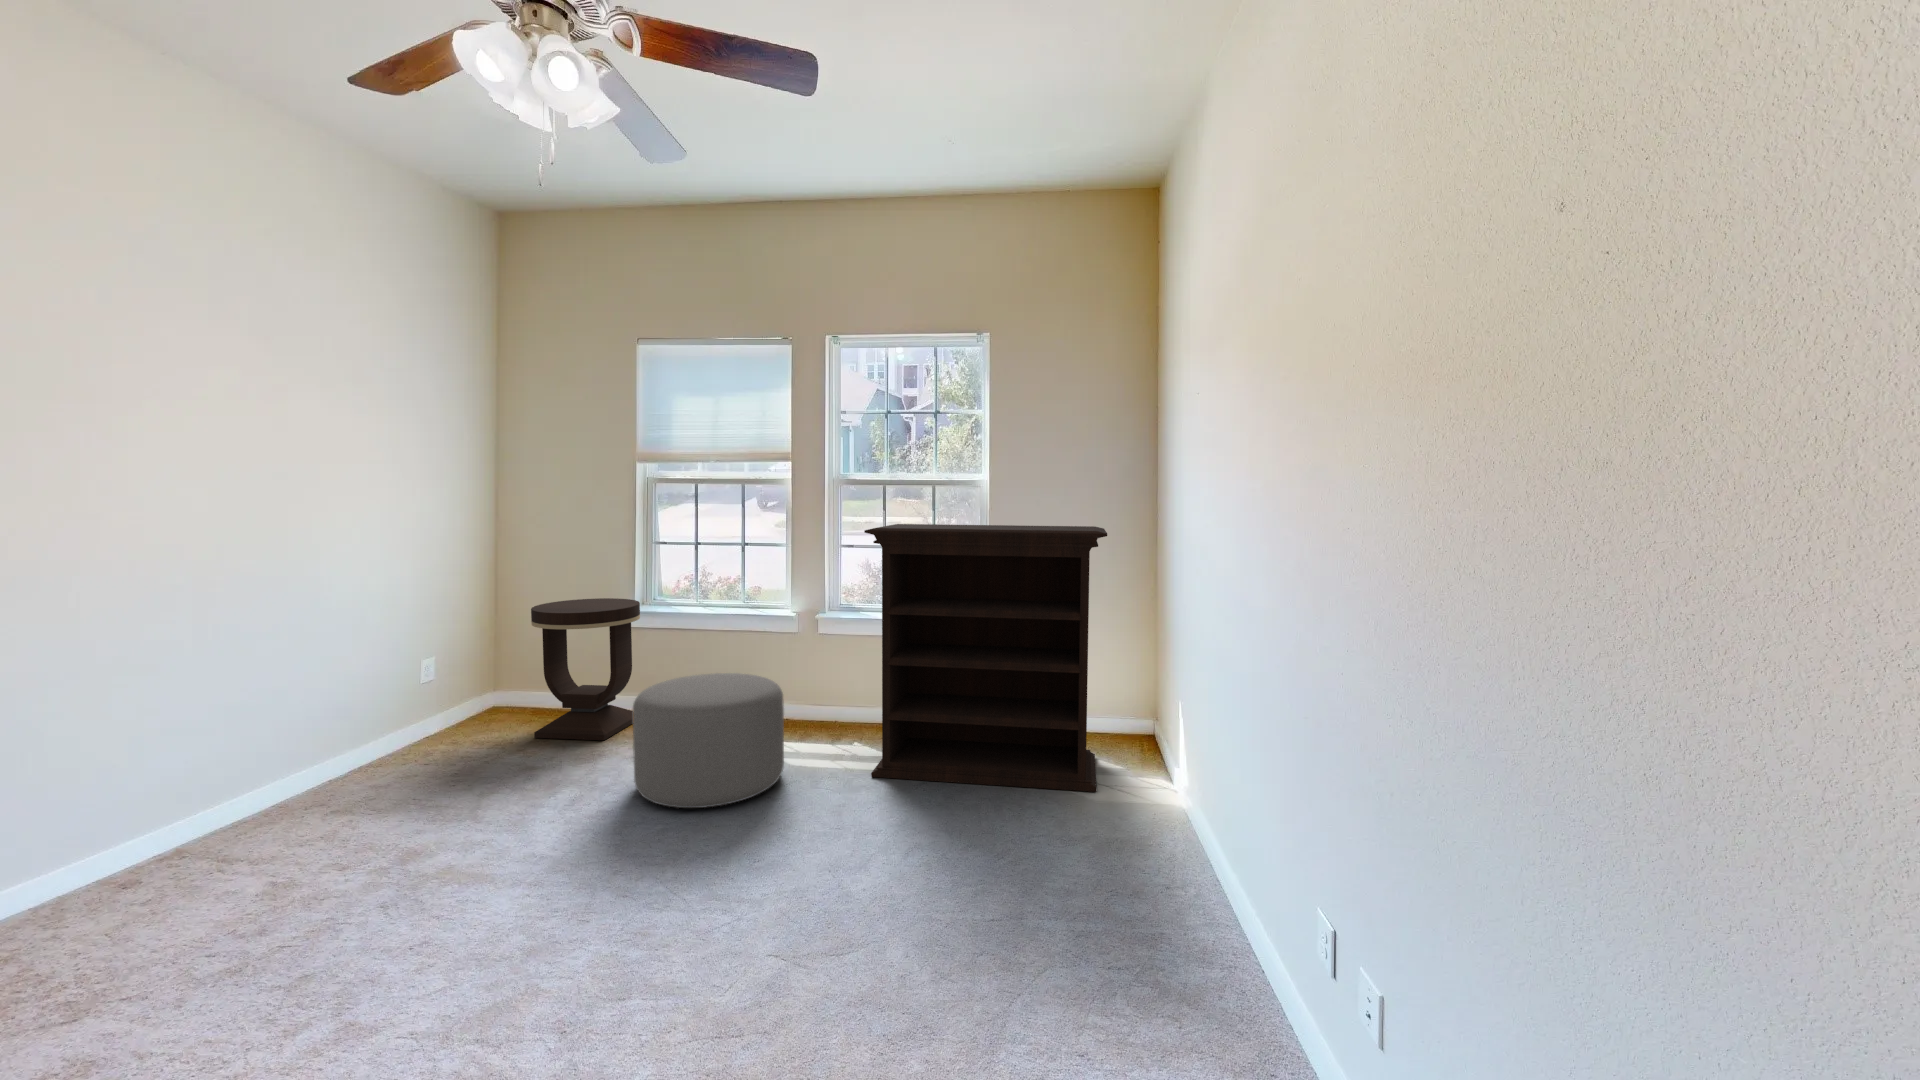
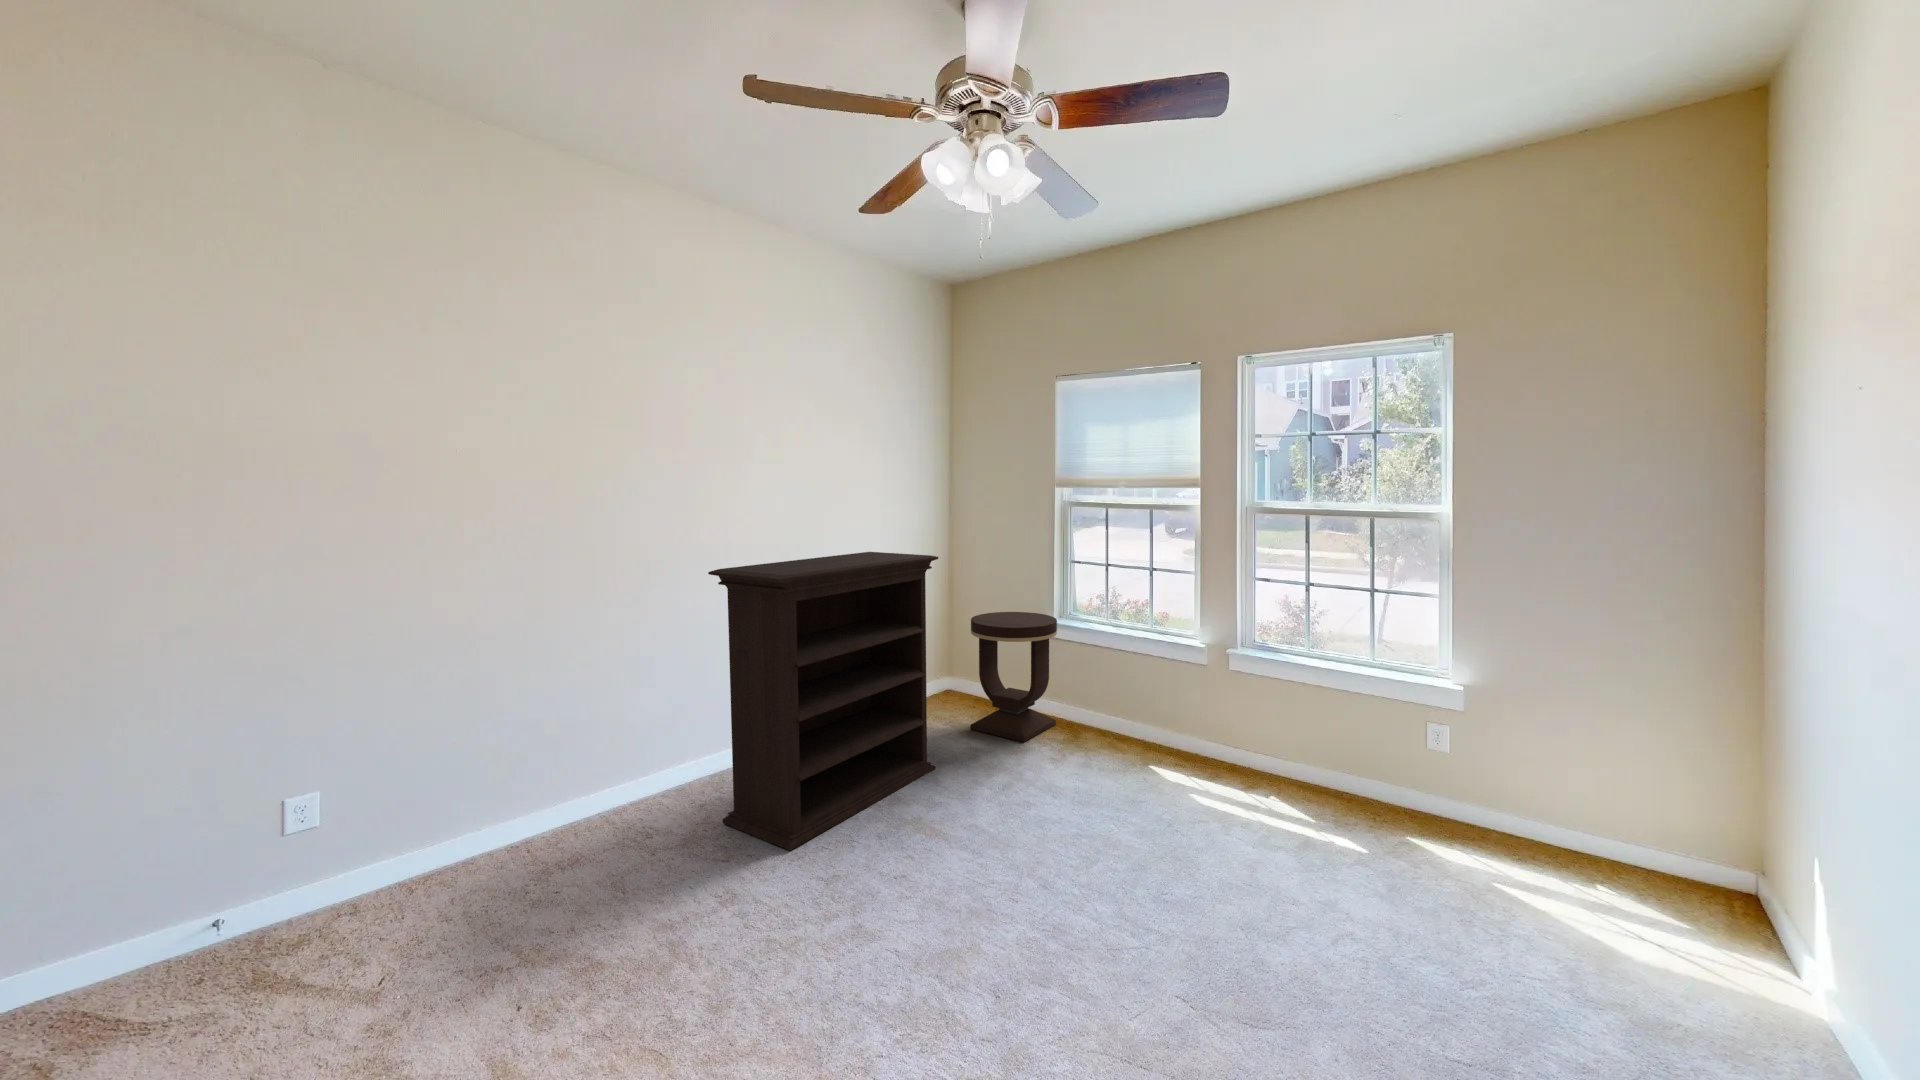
bookshelf: present [864,524,1107,792] -> present [708,552,938,850]
ottoman: present [633,673,784,808] -> none [1046,700,1188,838]

